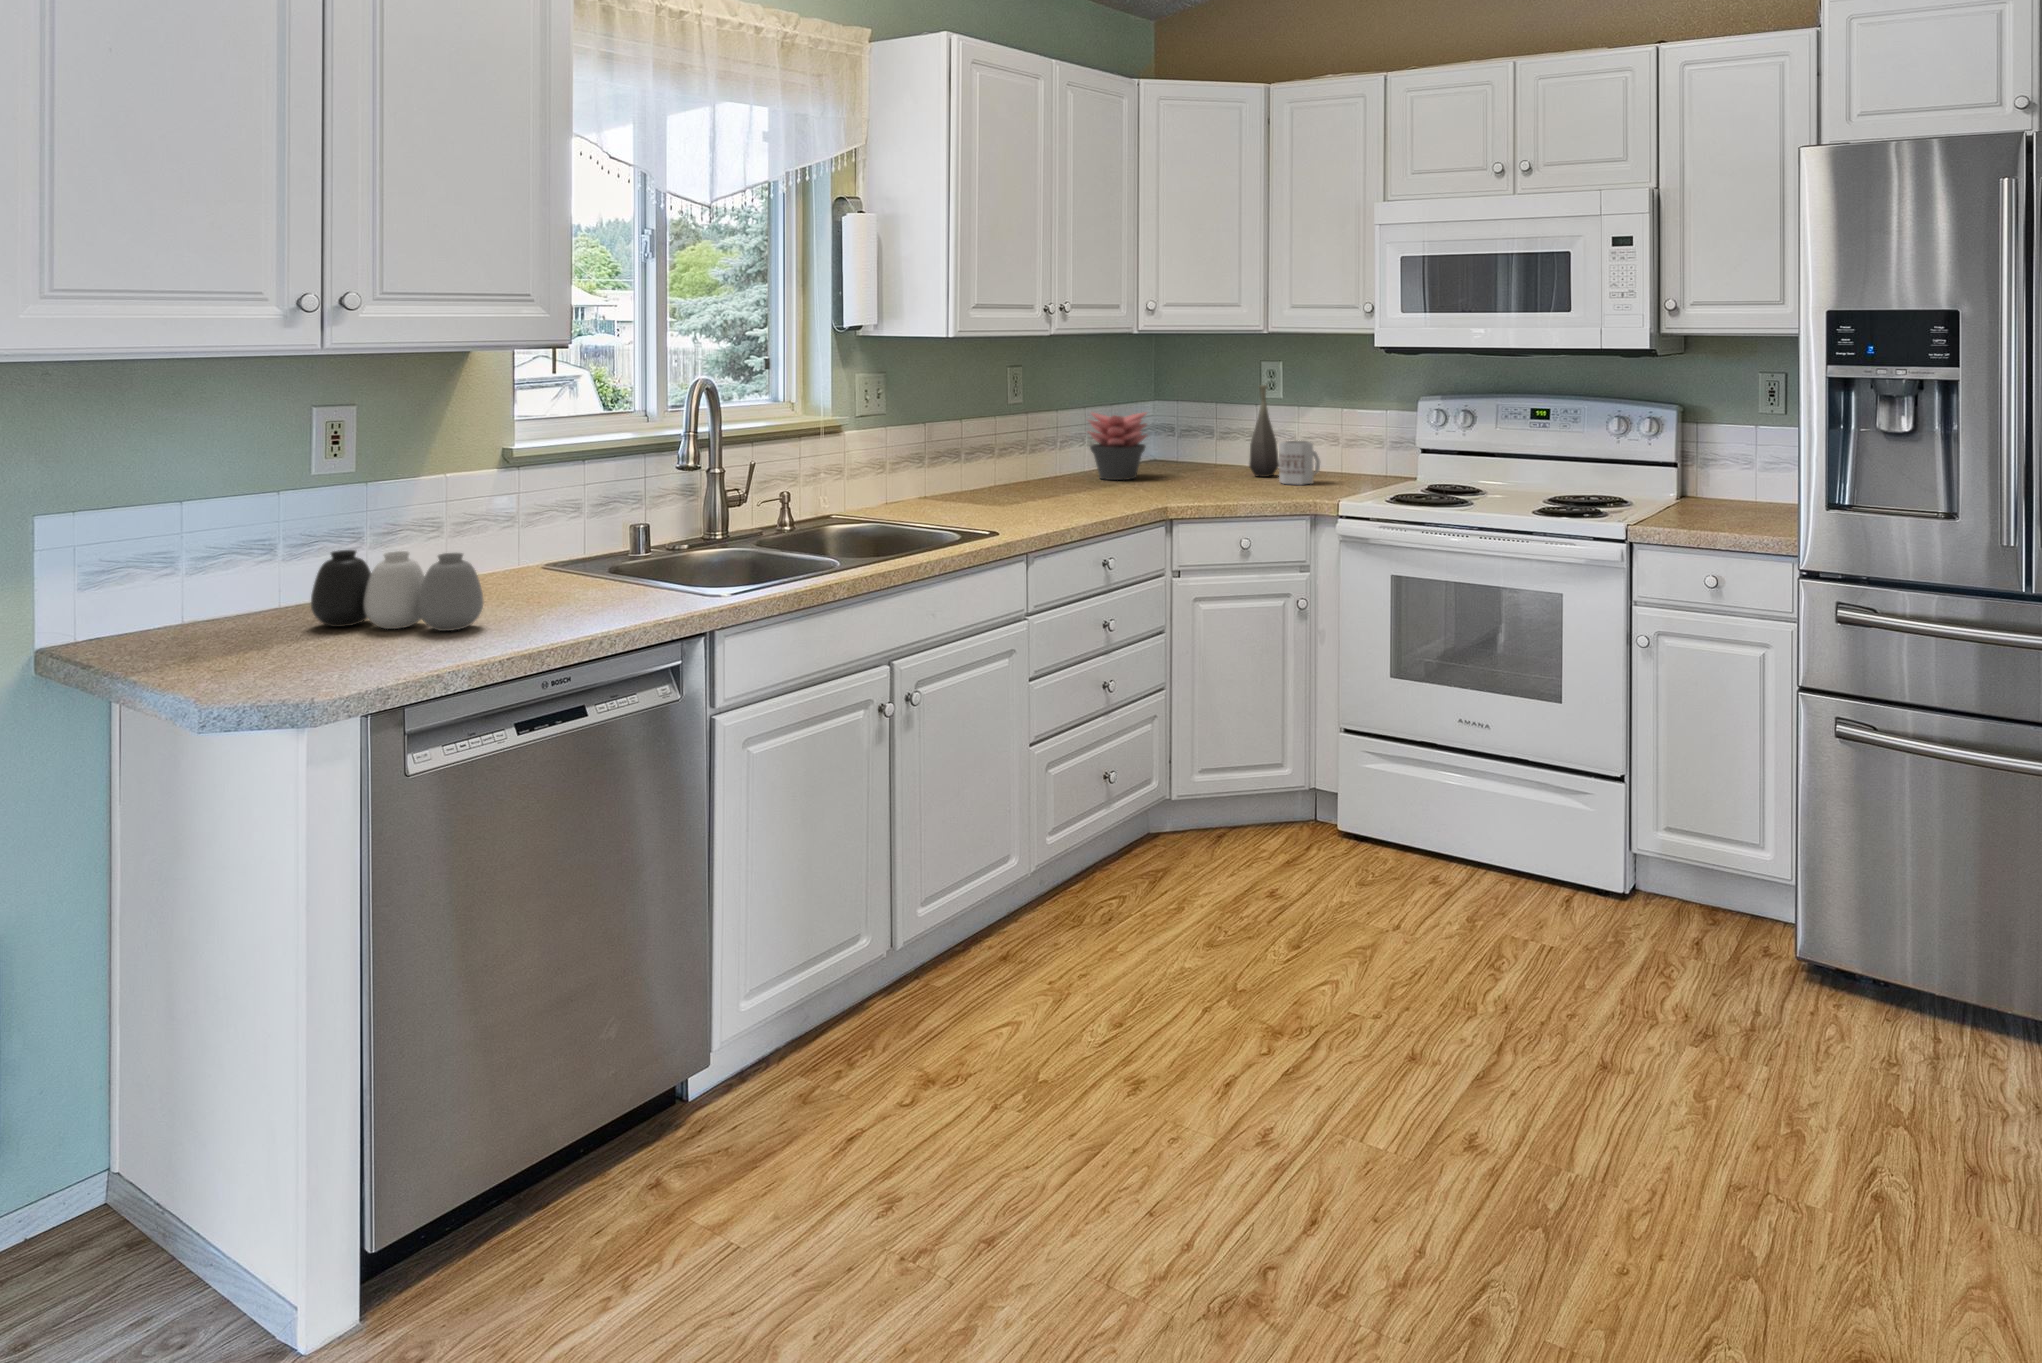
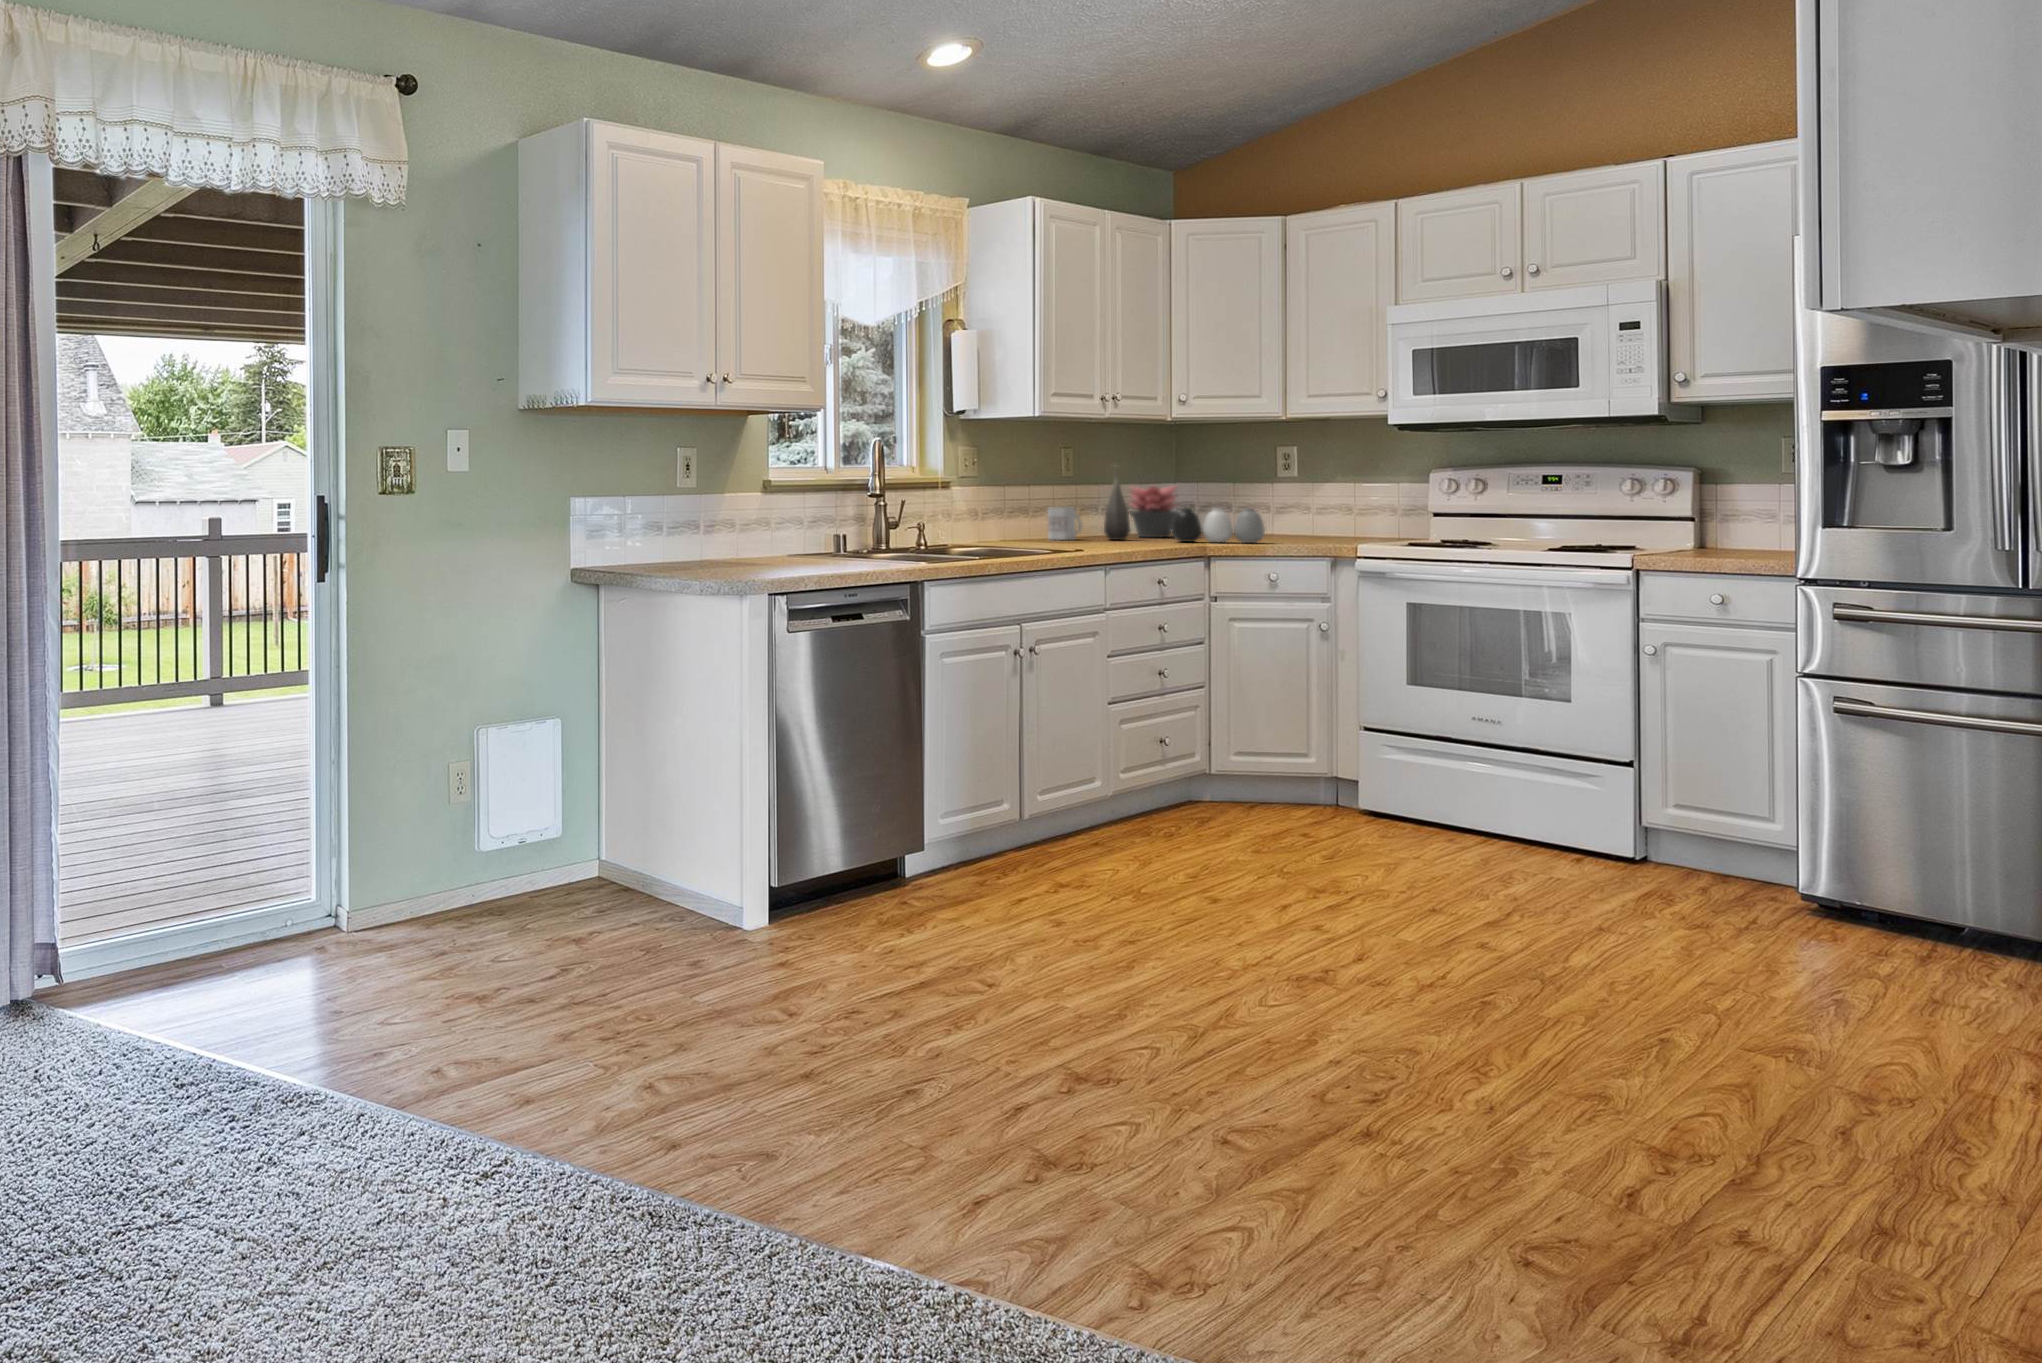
bottle: present [1249,385,1279,477] -> present [1104,465,1130,540]
mug: present [1279,441,1320,485] -> present [1048,507,1082,540]
vase: present [311,550,483,631] -> present [1172,508,1265,543]

